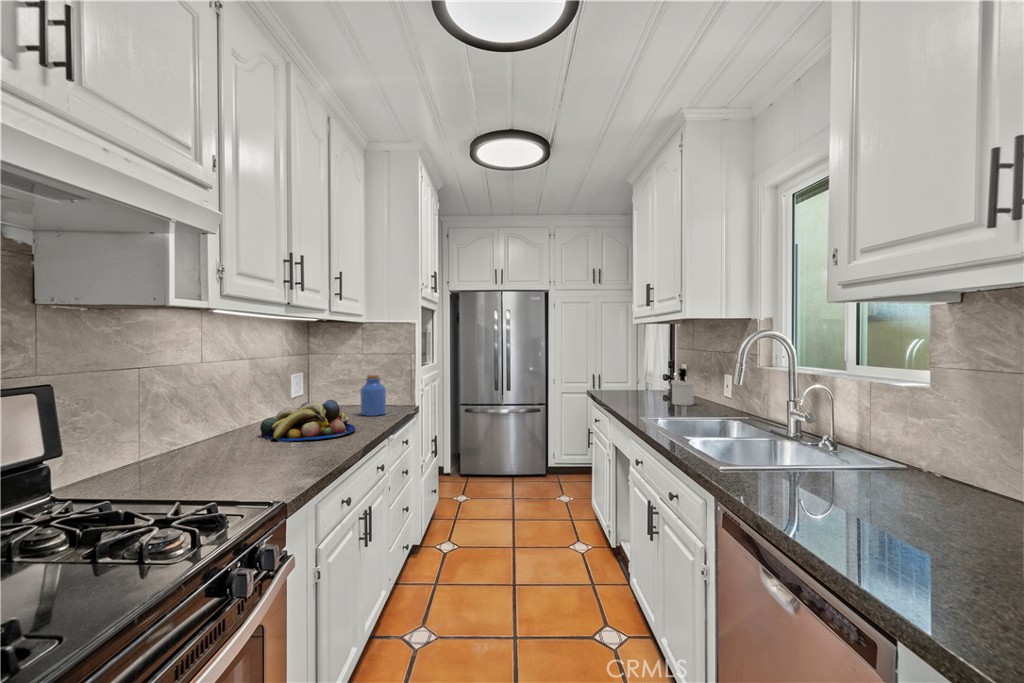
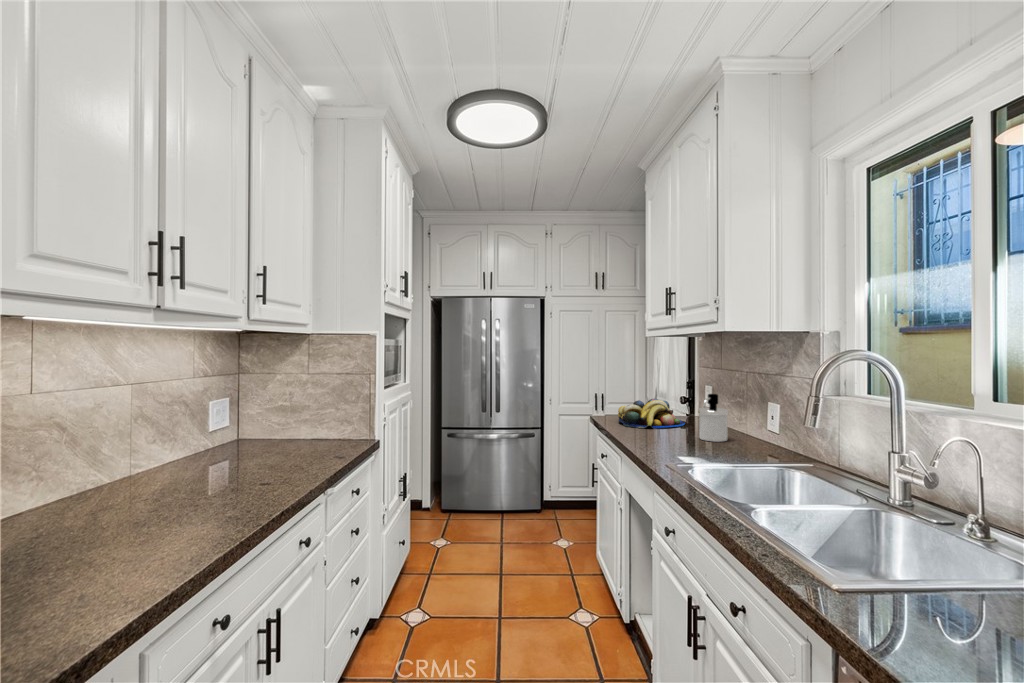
jar: present [360,375,386,416] -> none [296,403,331,458]
fruit bowl: present [260,400,356,442] -> present [618,399,685,429]

